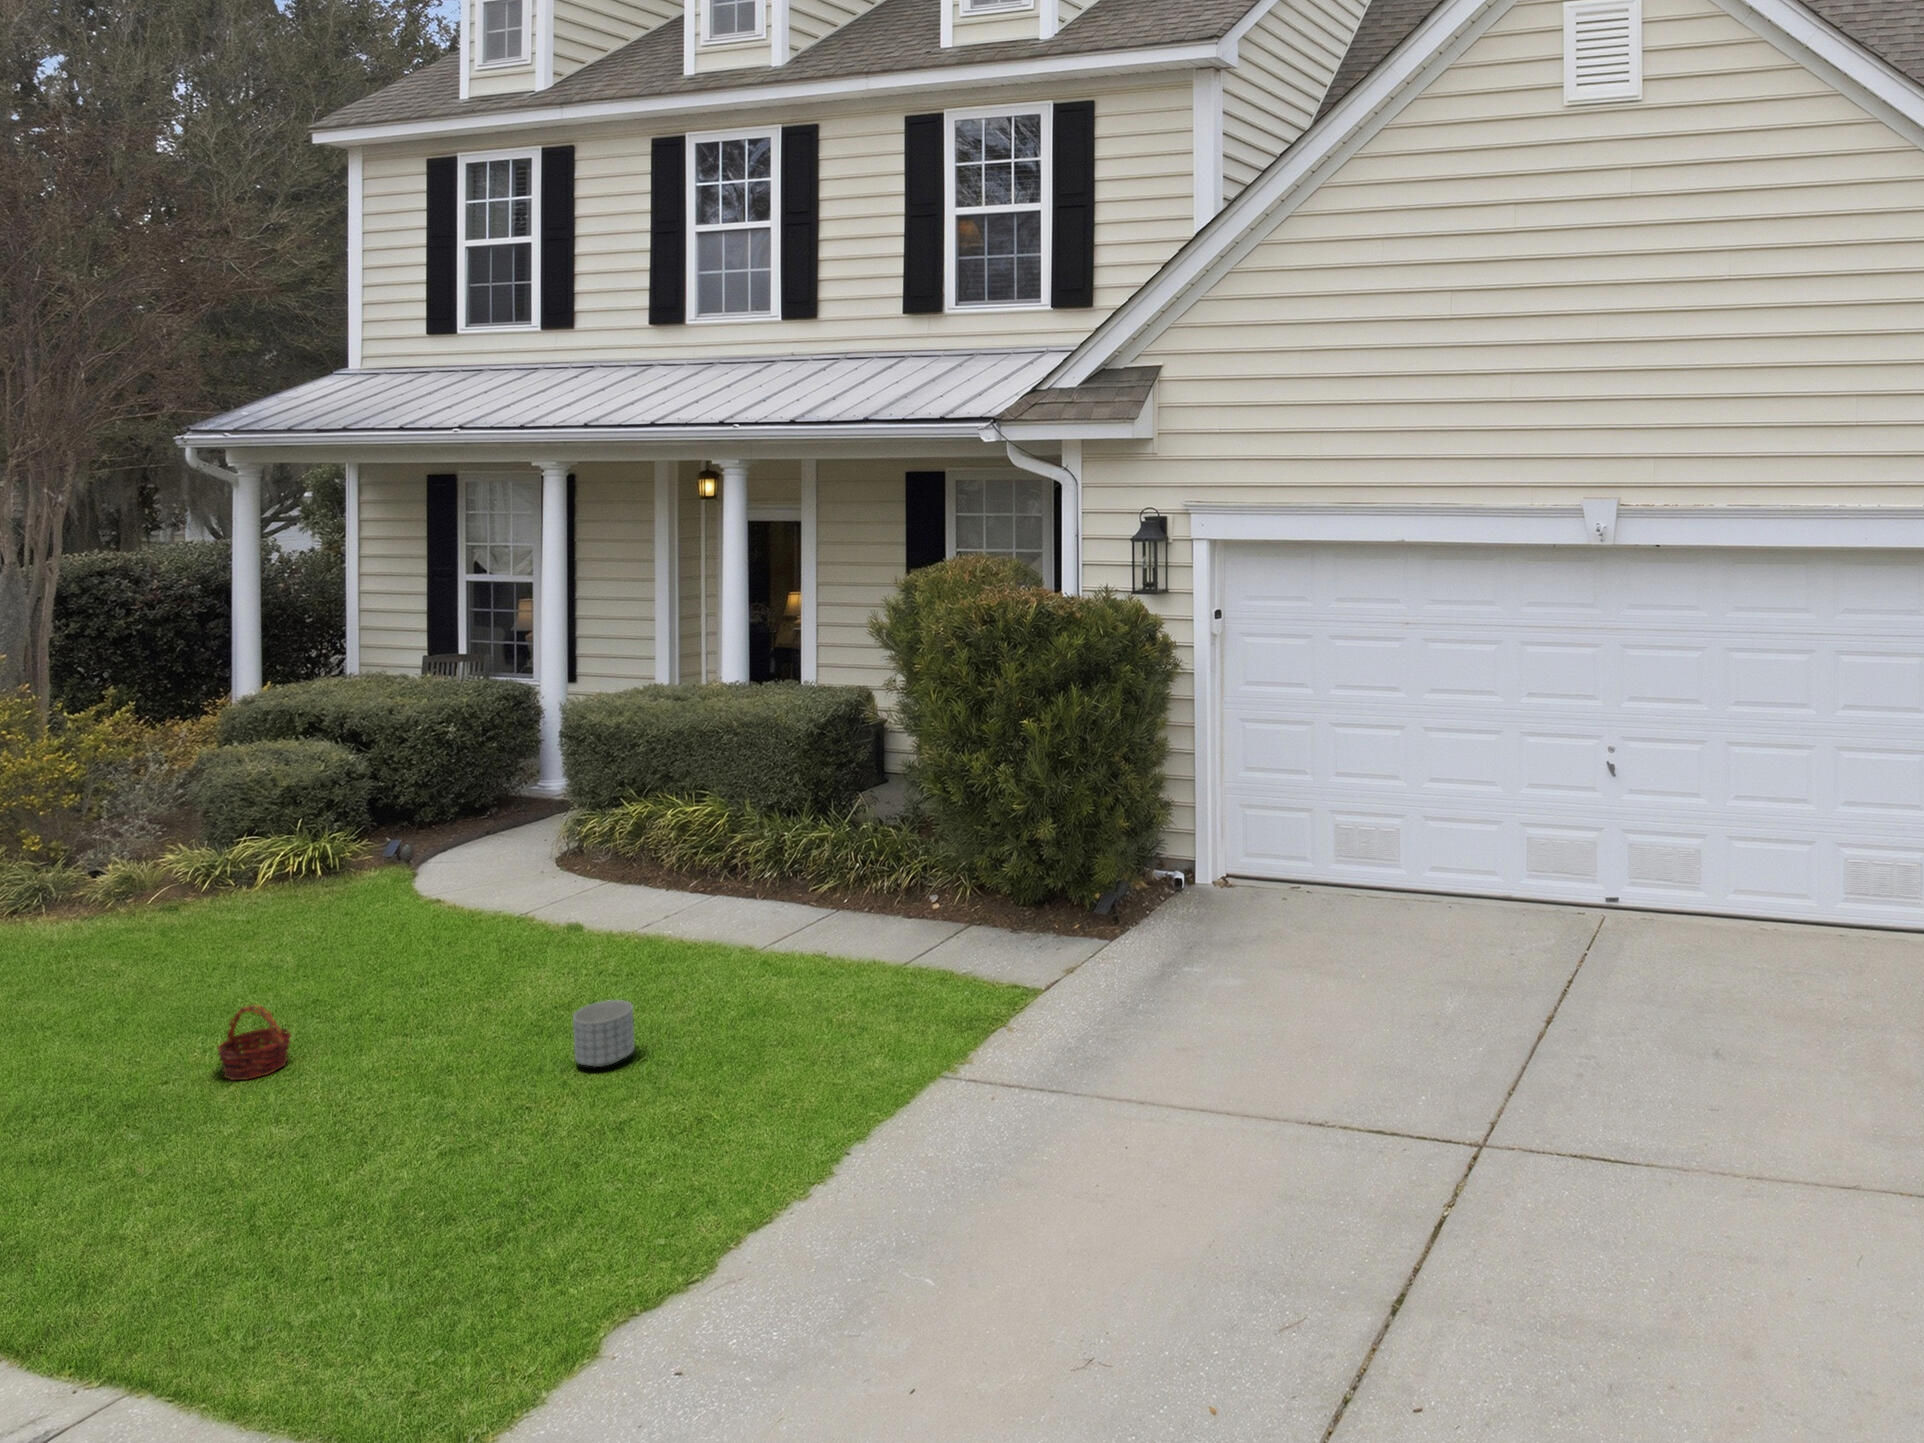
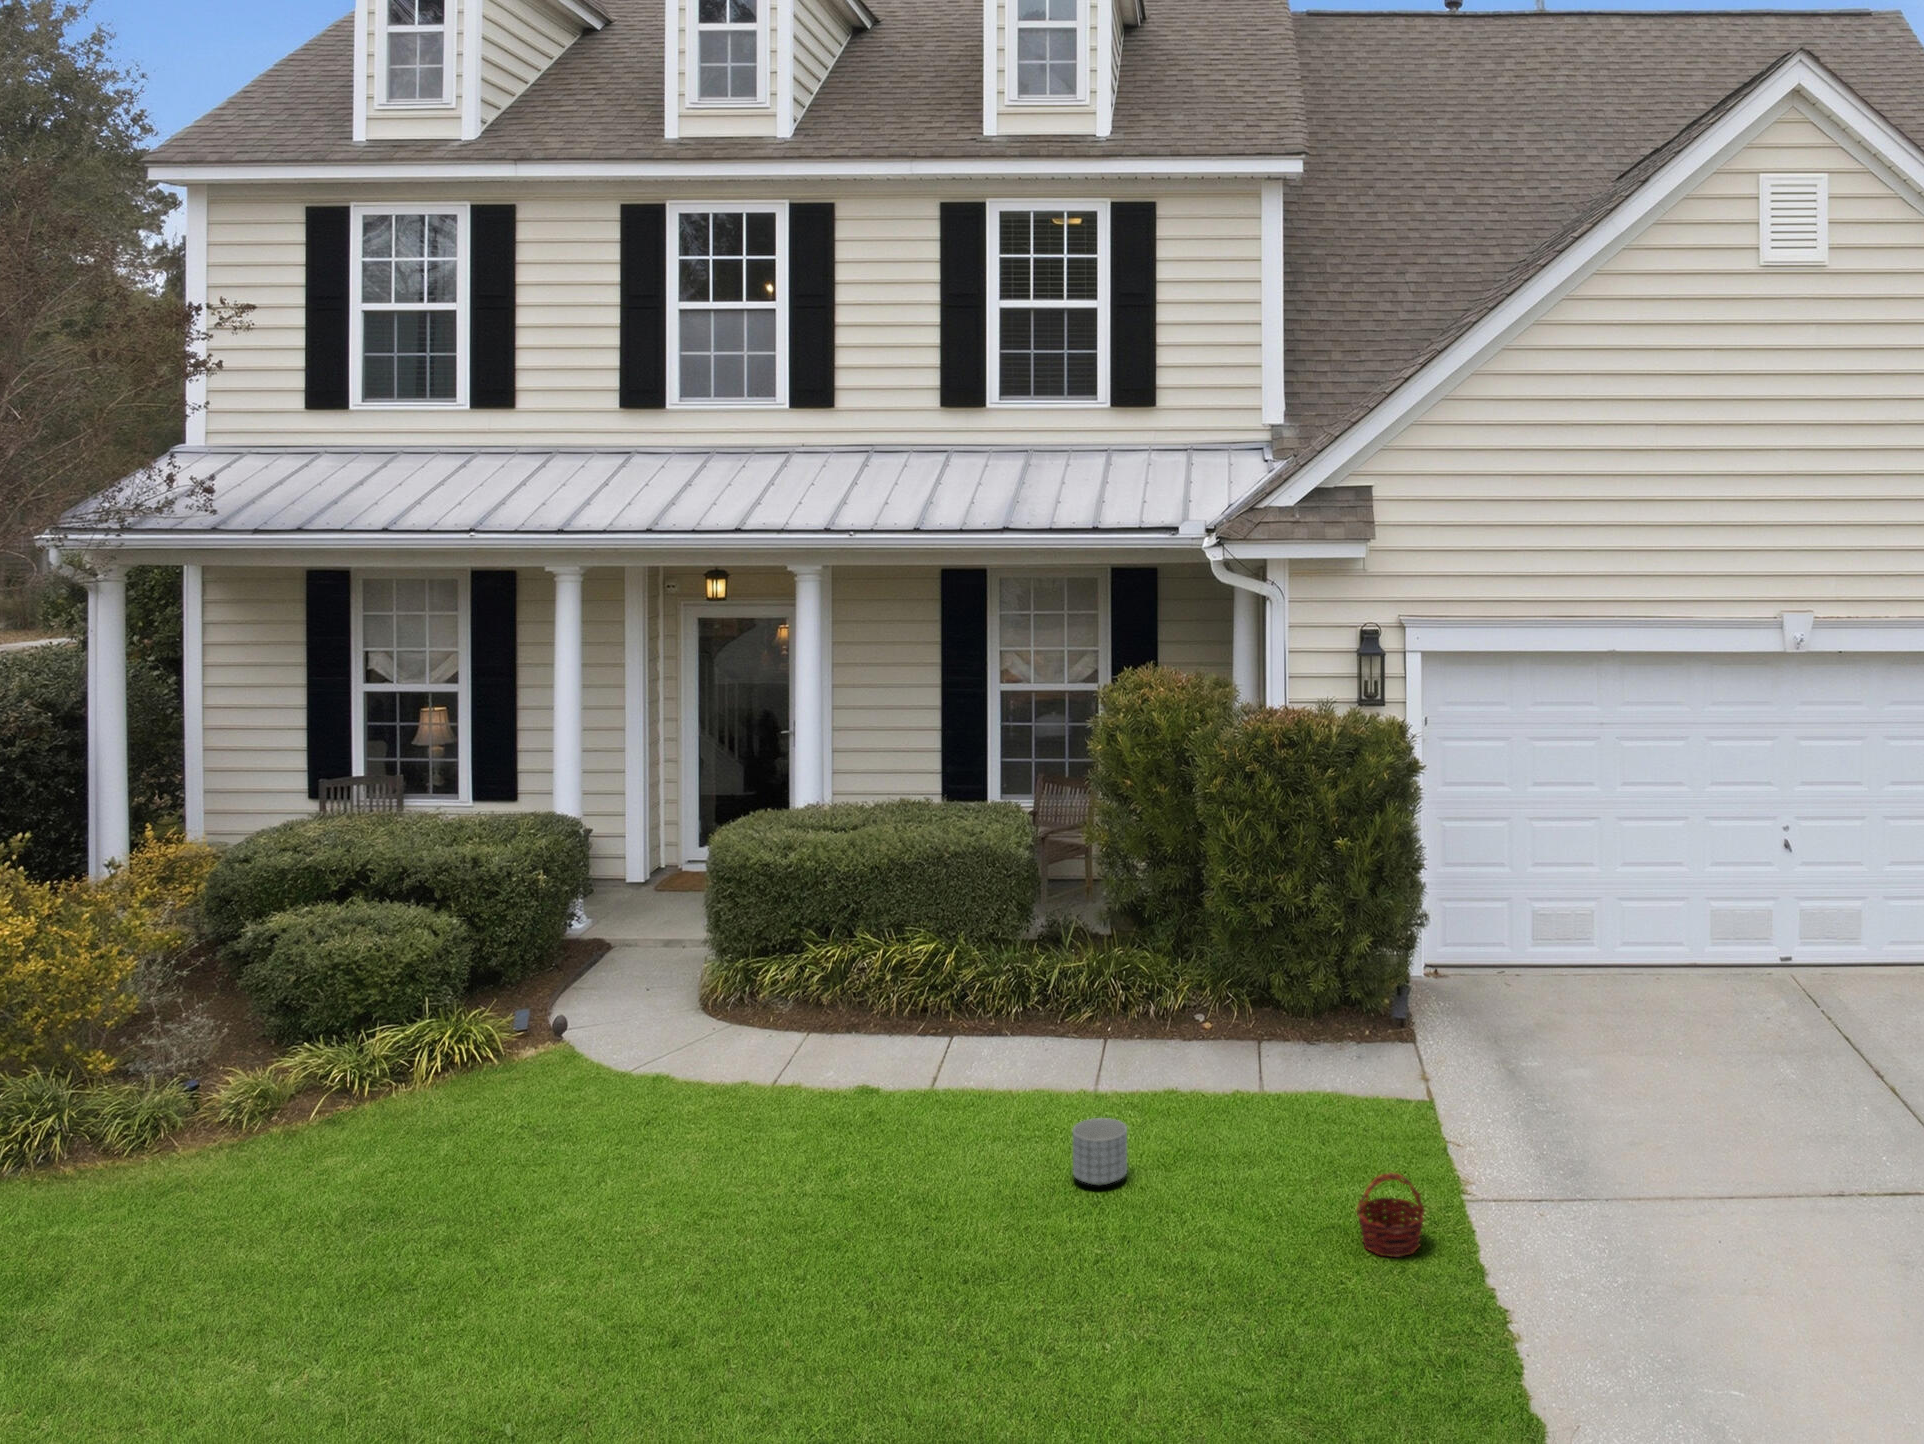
basket: present [218,1005,291,1080] -> present [1356,1173,1425,1257]

